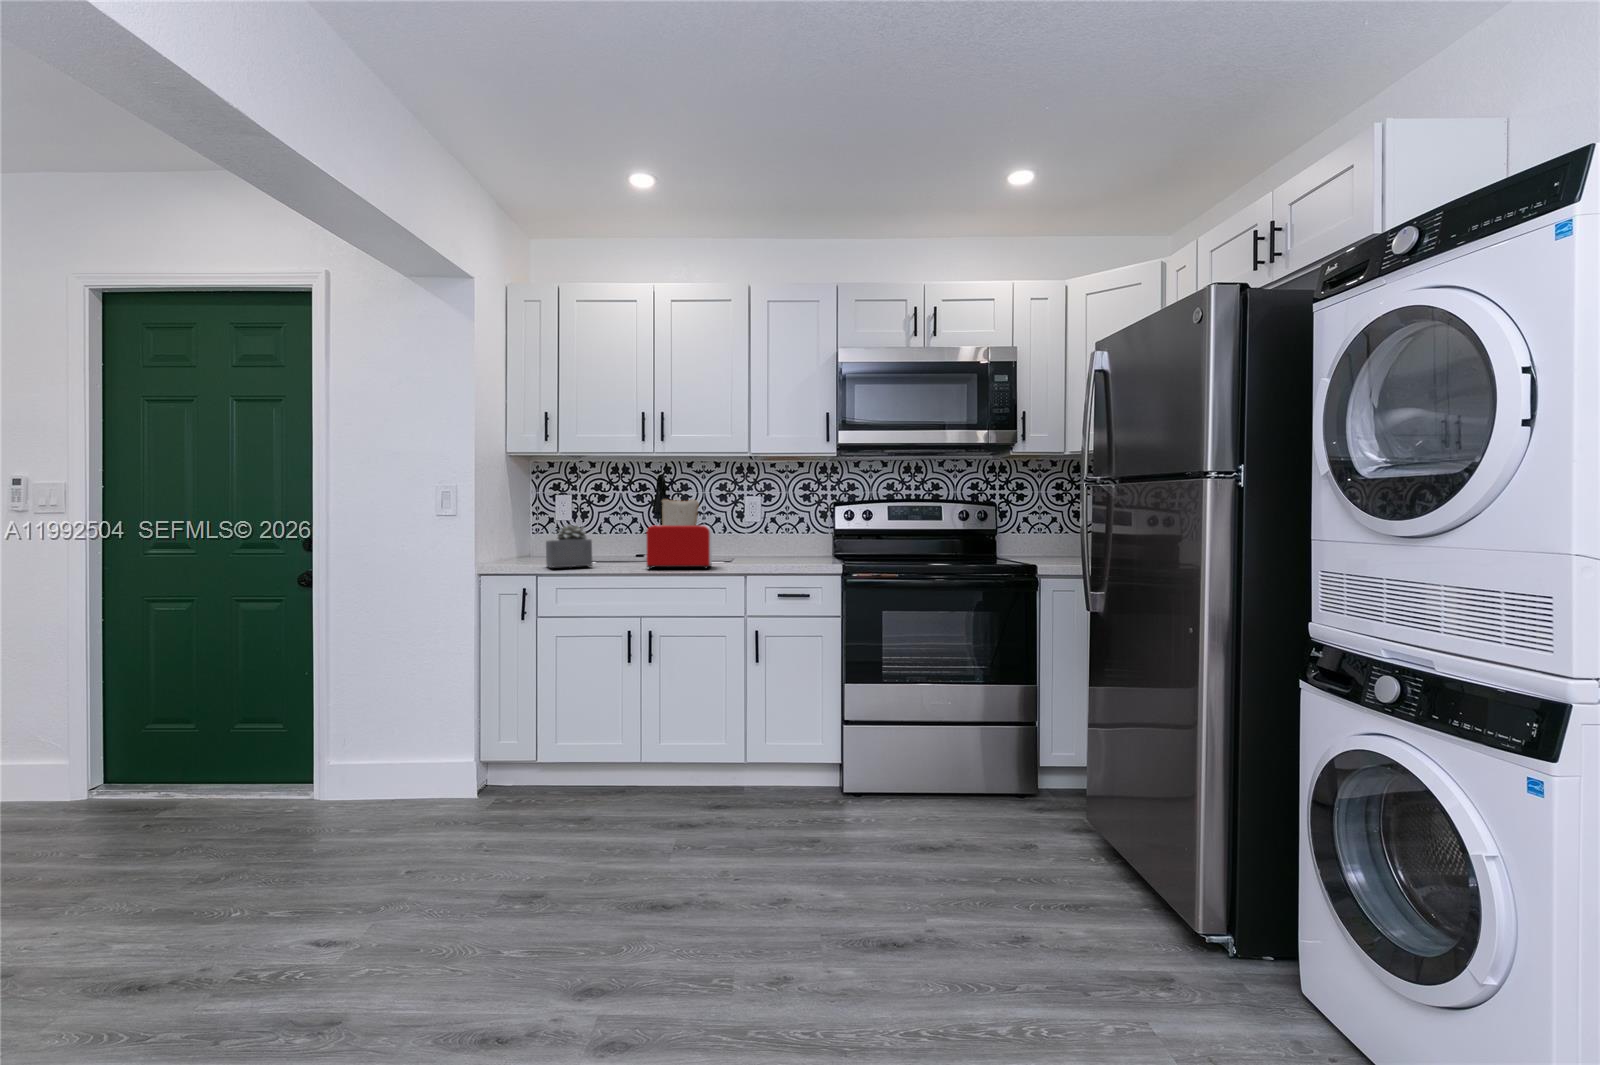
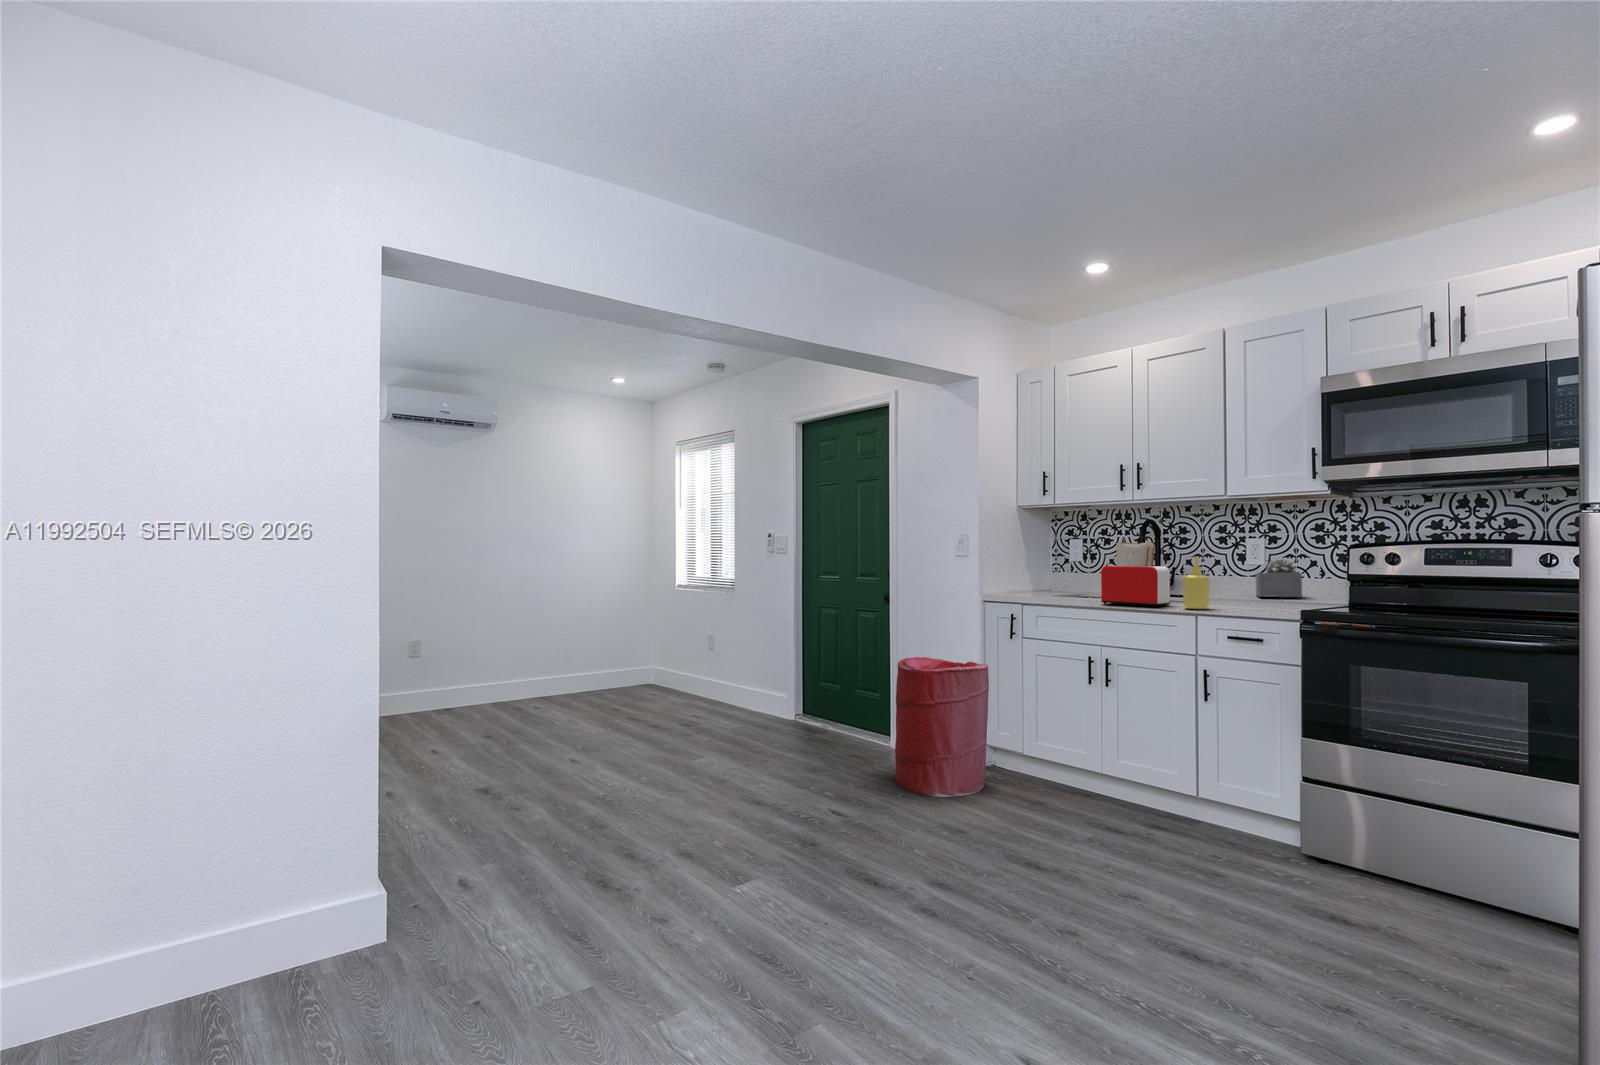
soap dispenser: none [732,515,757,568] -> present [1183,557,1210,609]
succulent plant: present [546,525,592,567] -> present [1256,560,1302,597]
laundry hamper: none [376,656,513,850] -> present [895,657,989,797]

